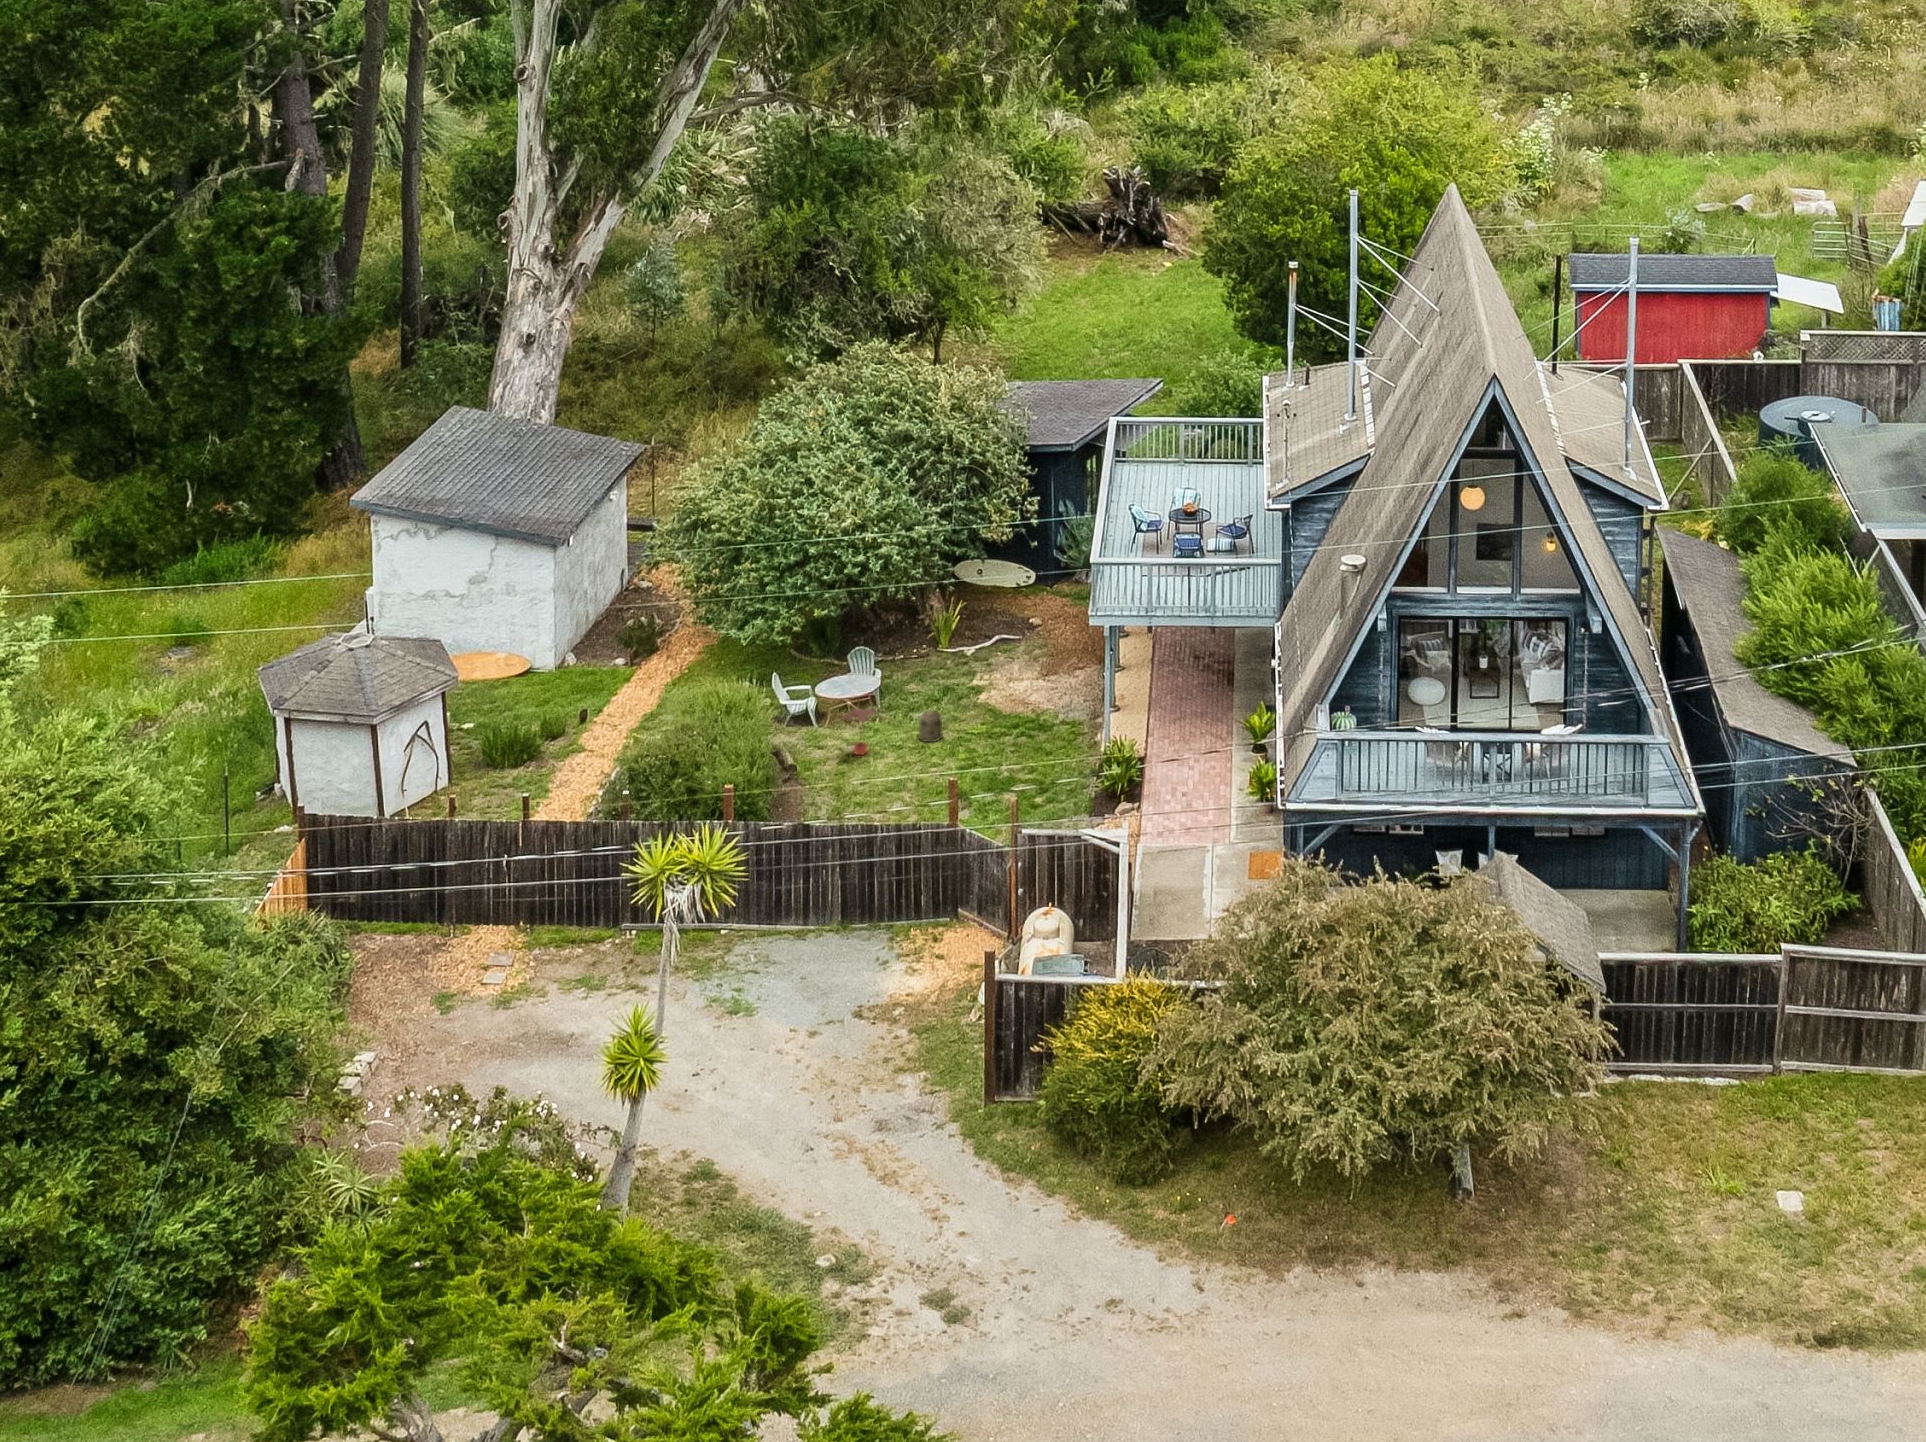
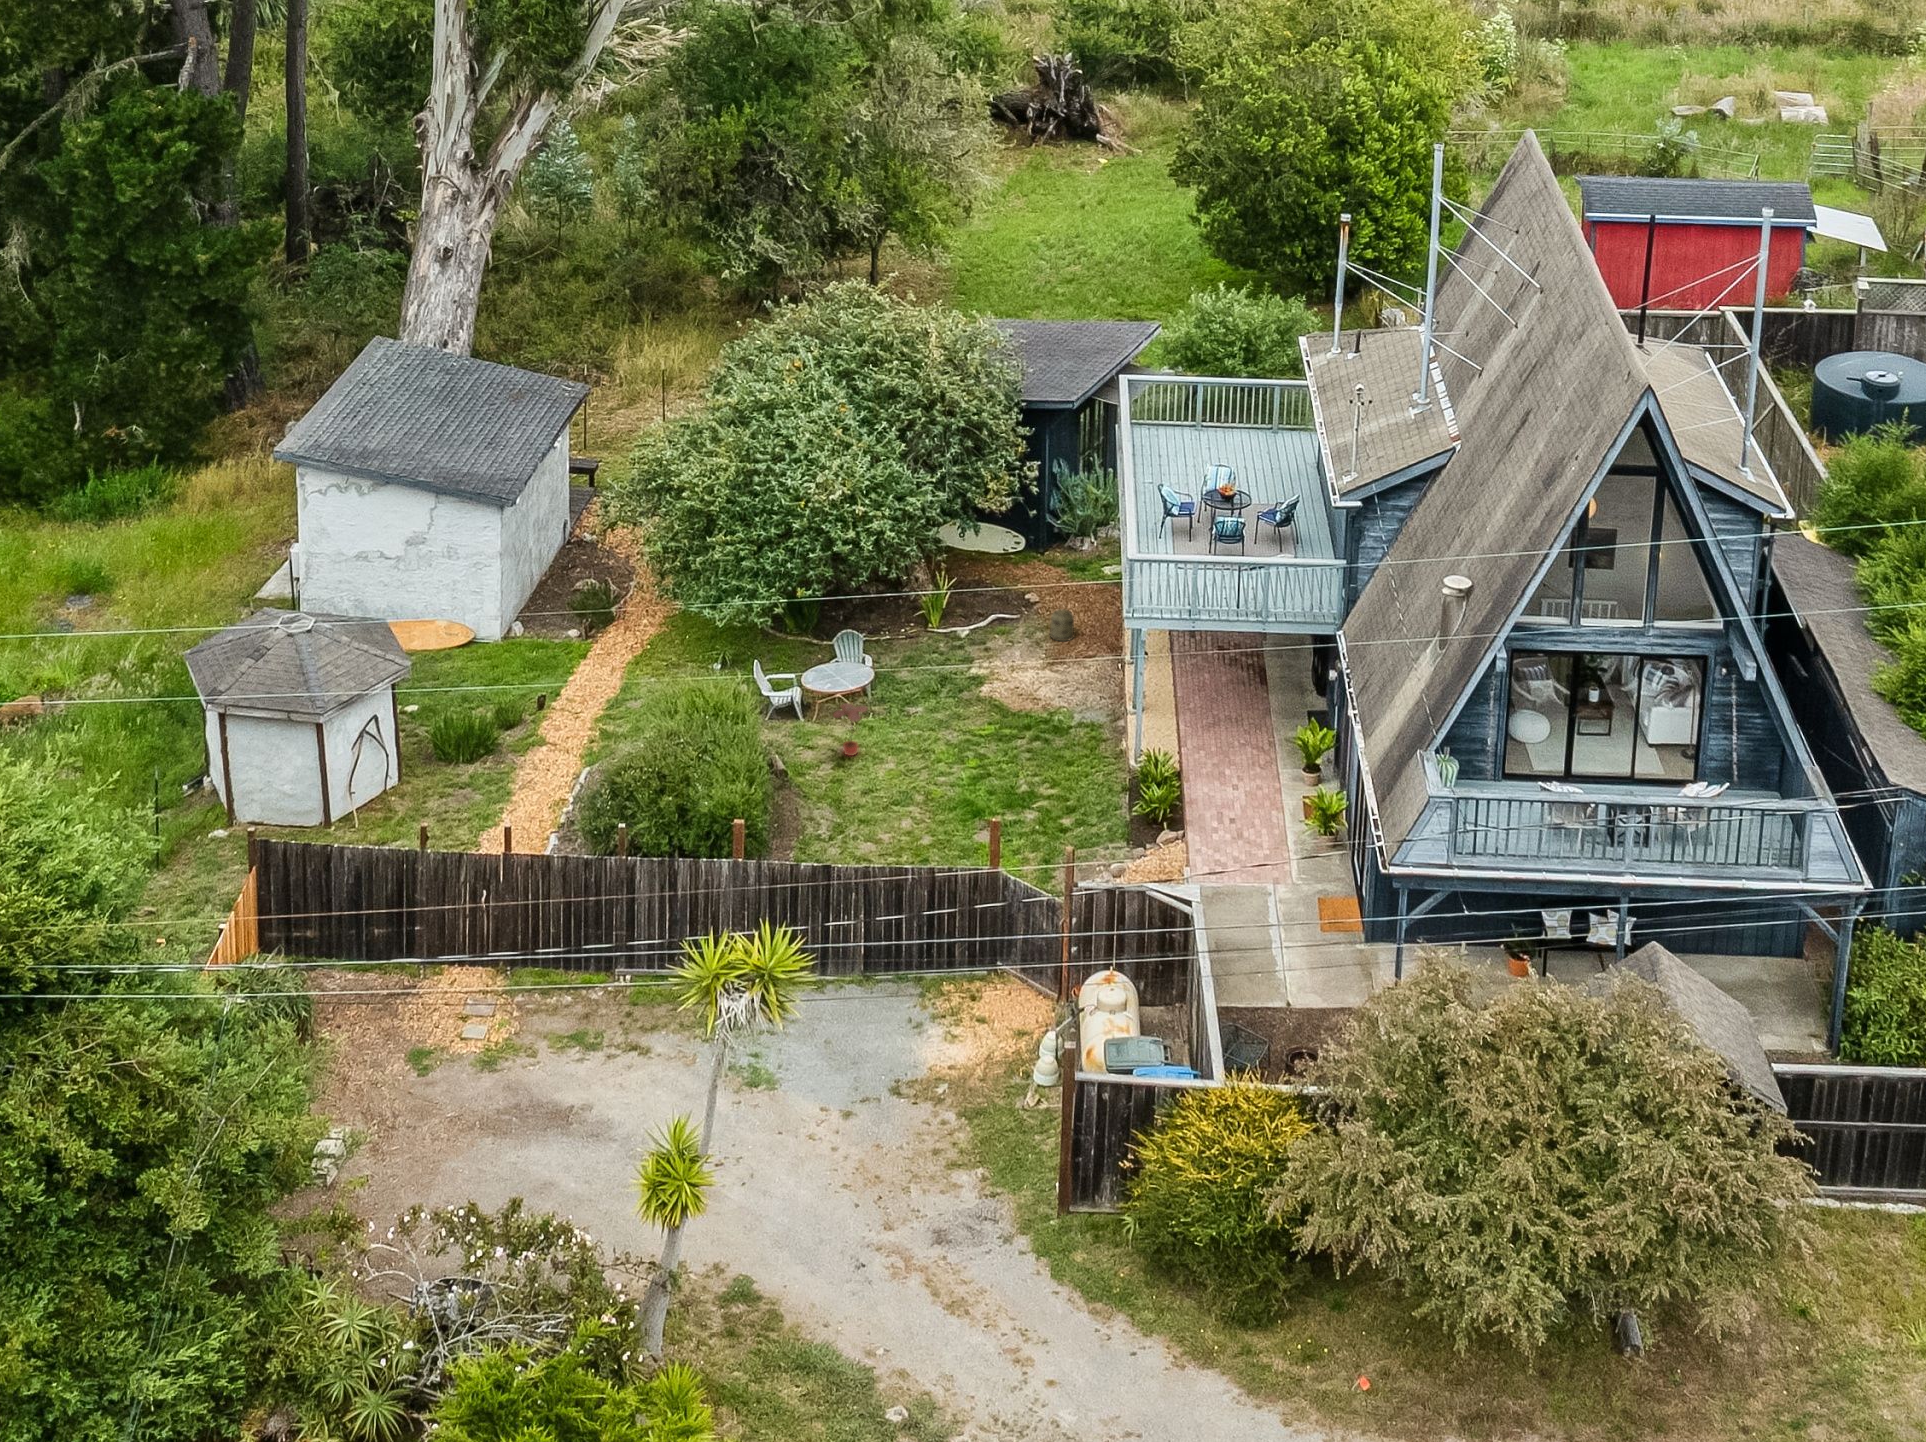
basket: present [919,708,943,742] -> present [1050,609,1074,641]

